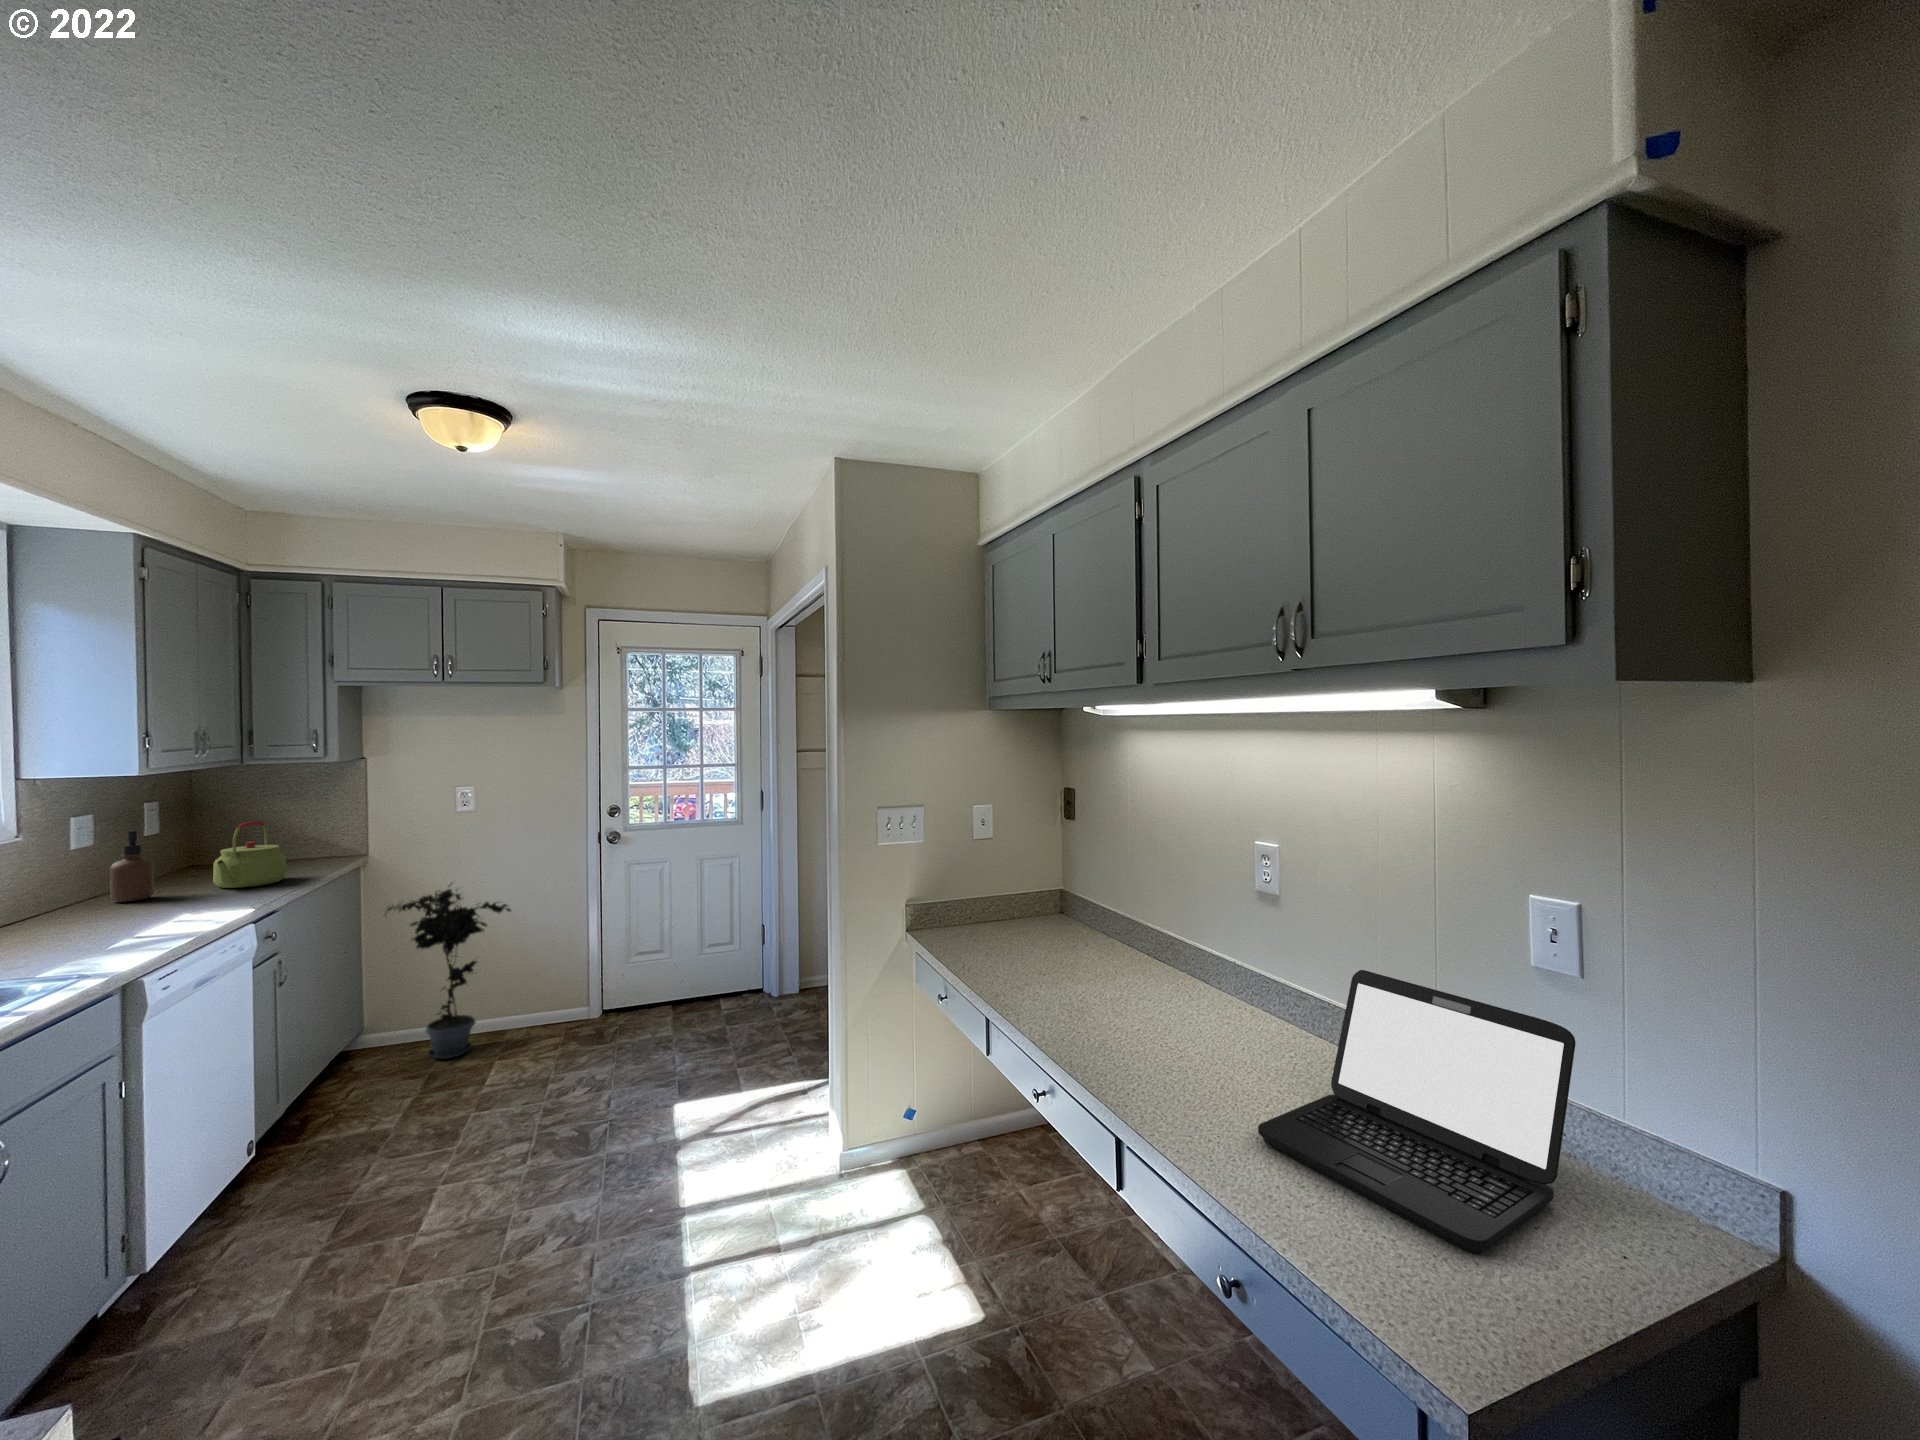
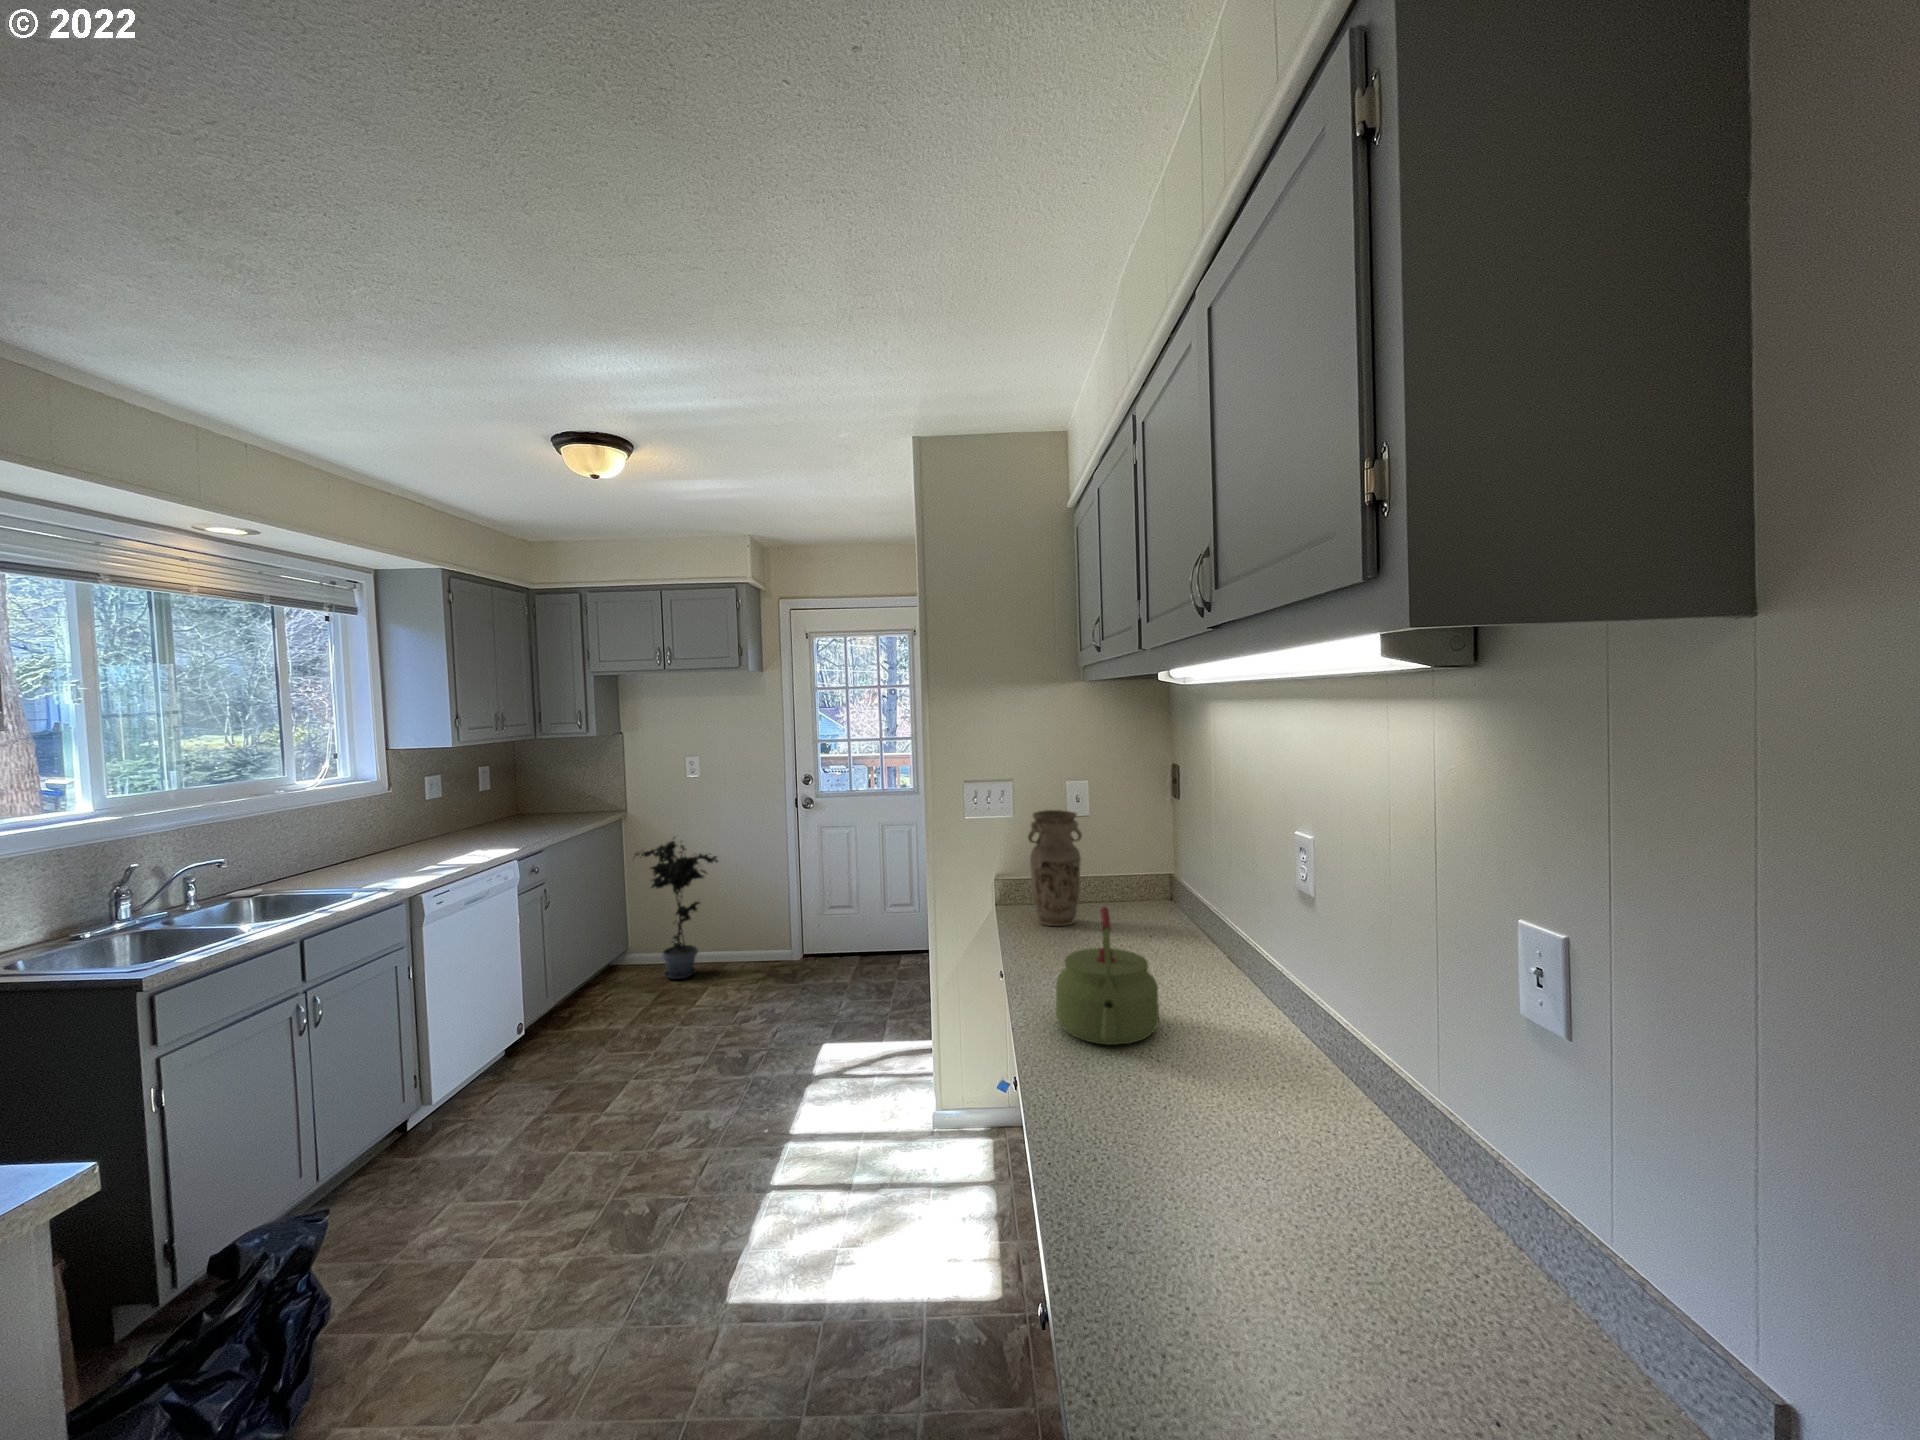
kettle: present [213,821,286,888] -> present [1056,907,1159,1045]
soap dispenser: present [110,831,154,902] -> none [449,787,476,838]
vase: none [958,834,1007,946] -> present [1028,810,1082,926]
laptop: present [1258,970,1576,1254] -> none [1140,993,1521,1366]

